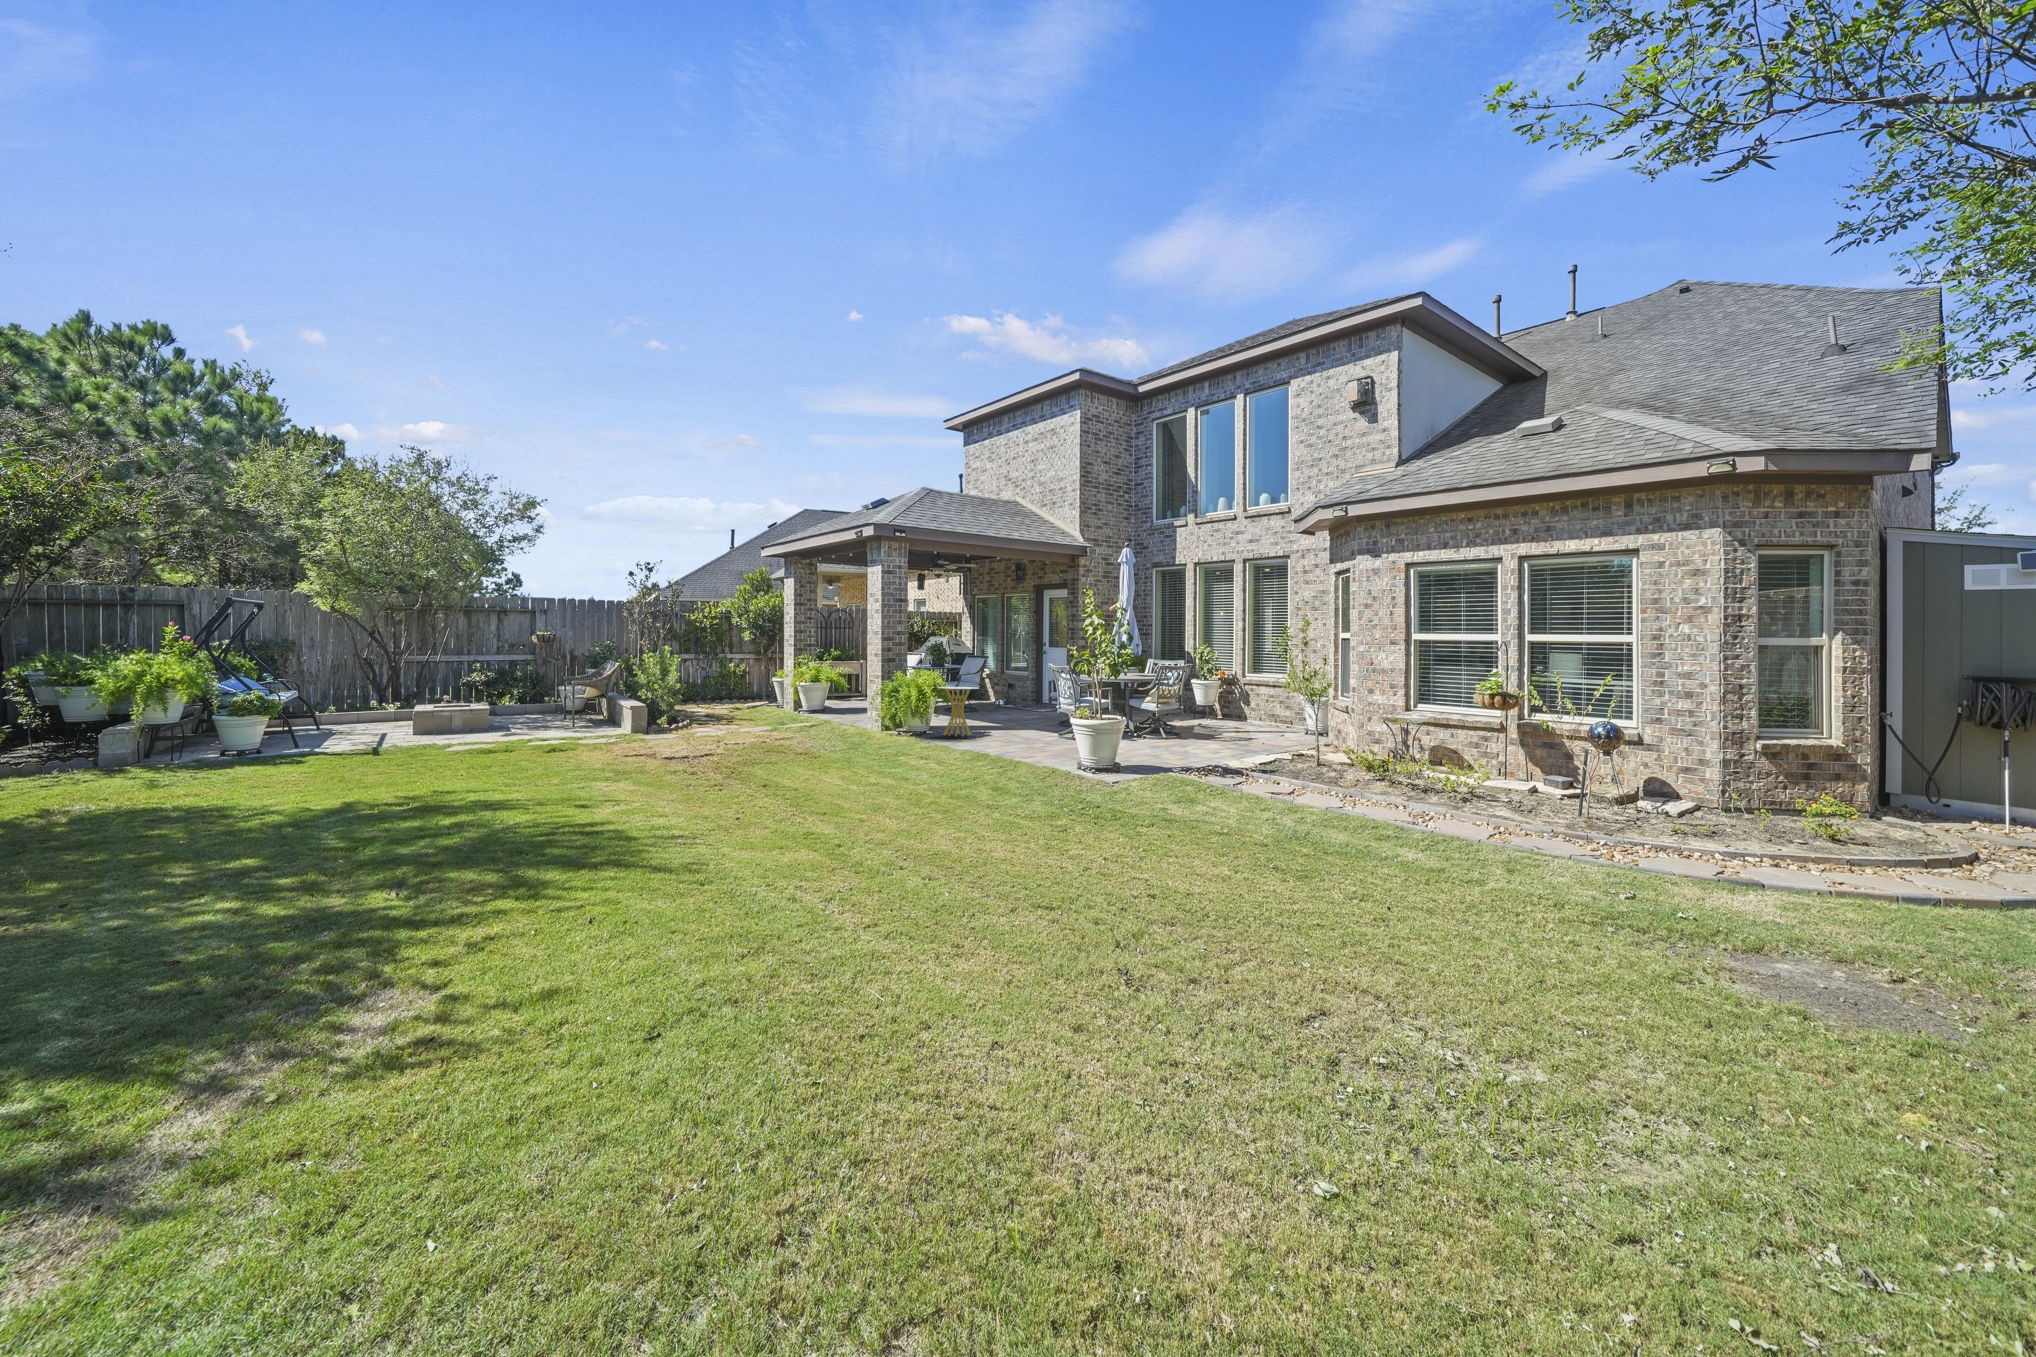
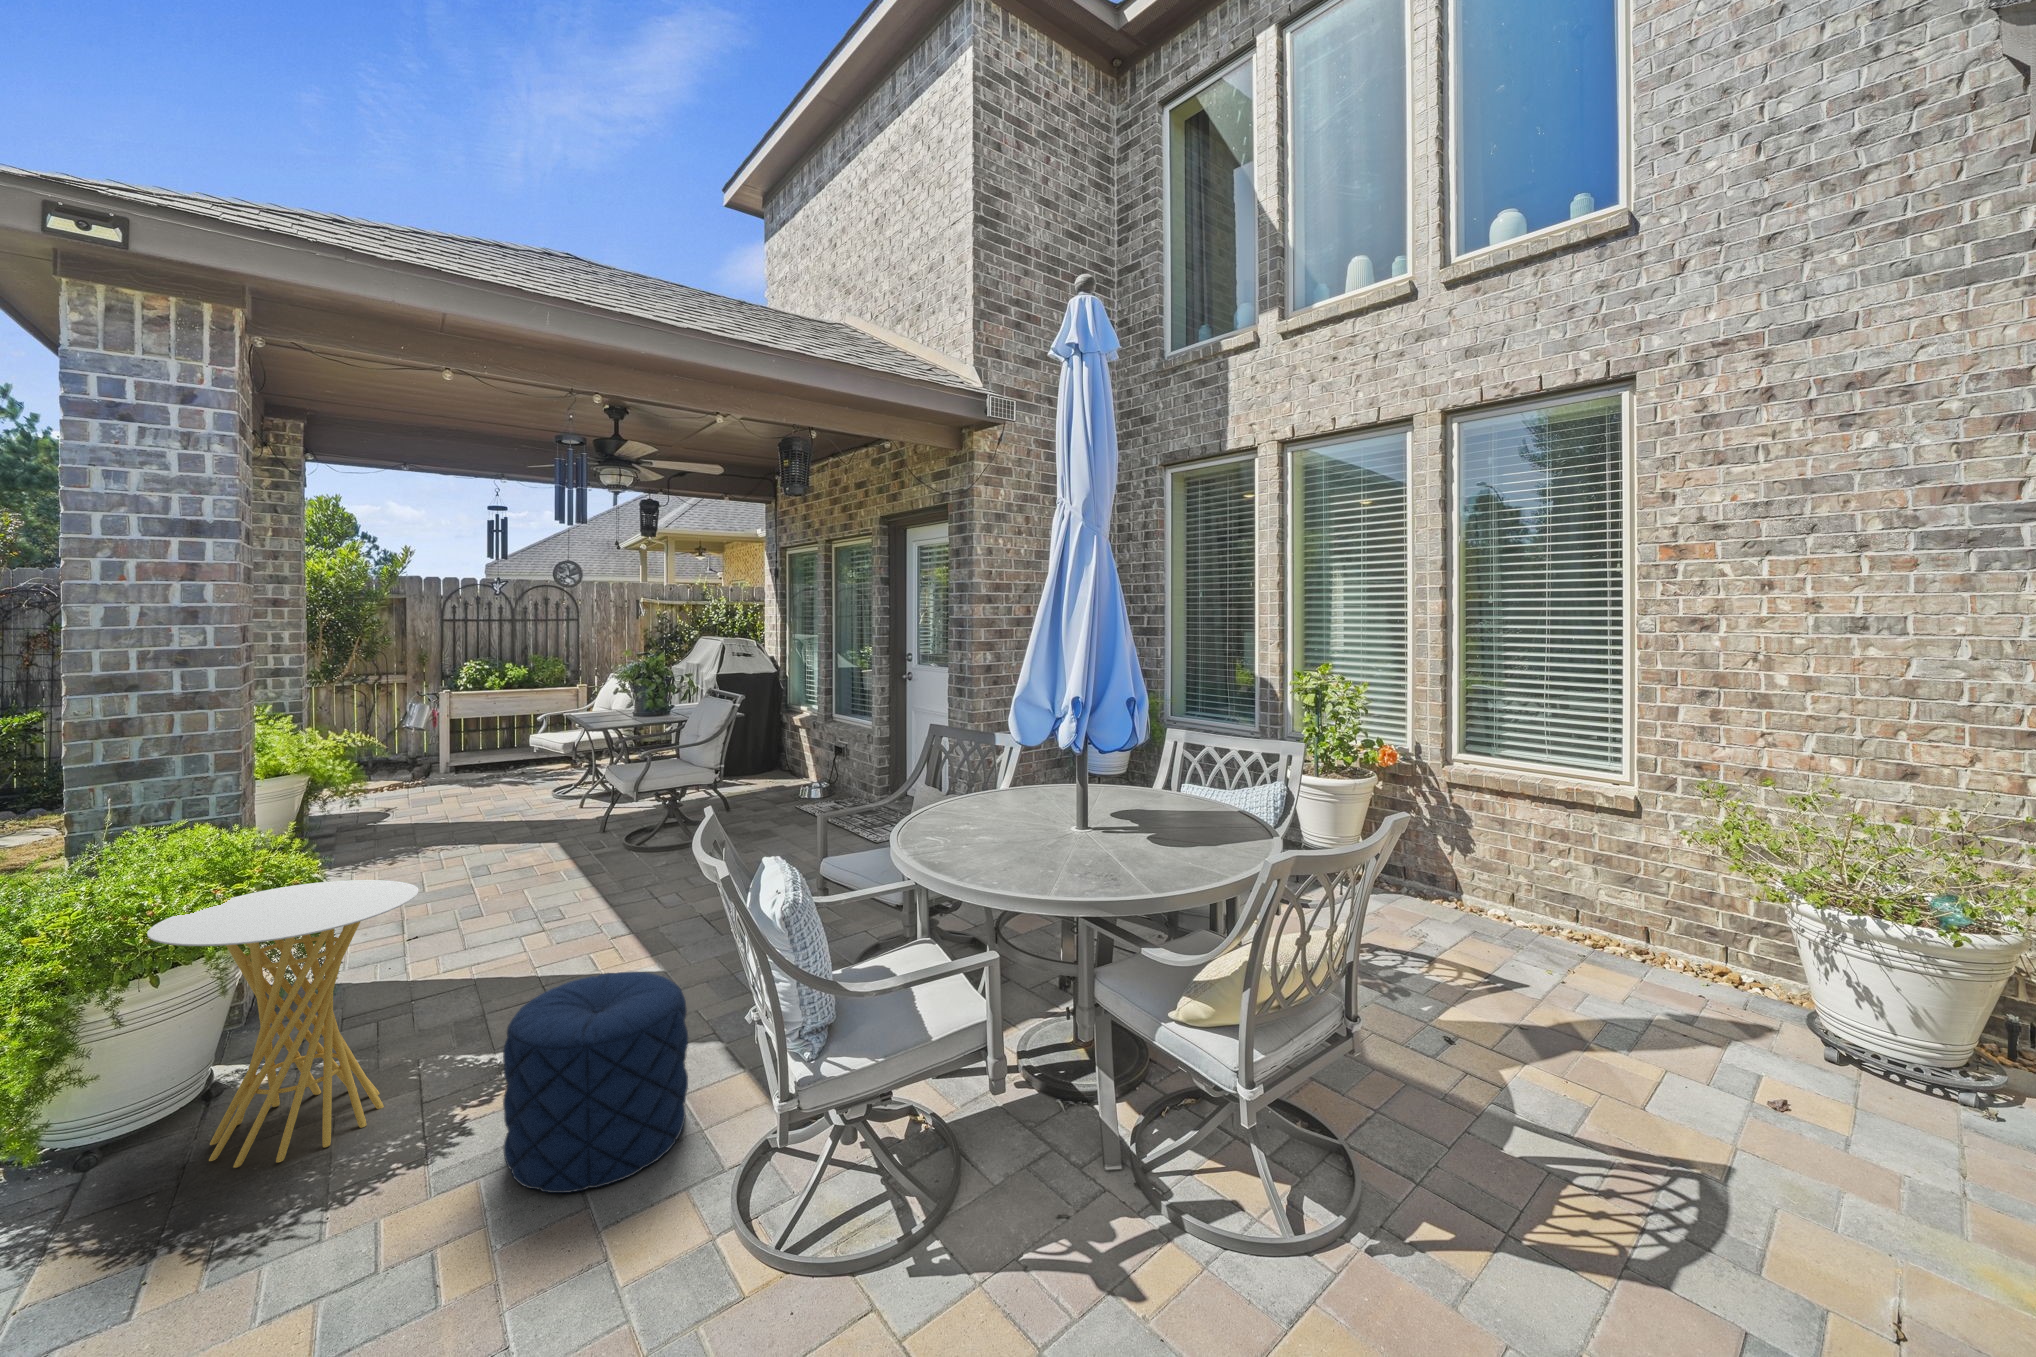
pouf: none [1008,704,1043,738] -> present [503,972,688,1193]

